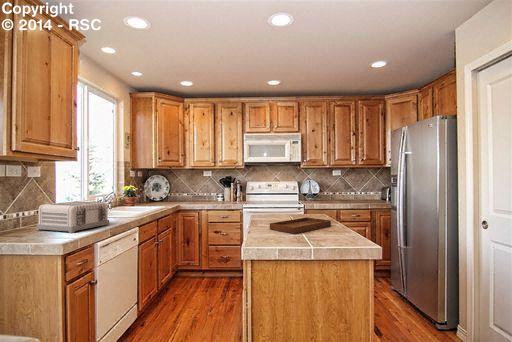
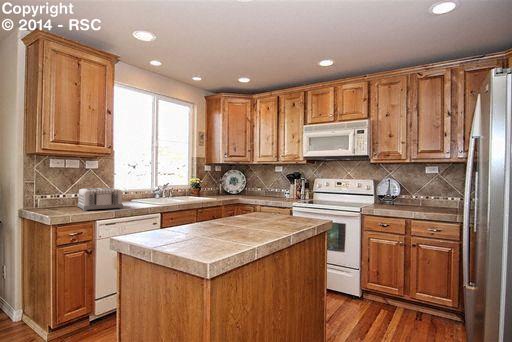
tray: present [270,207,331,234] -> none [202,204,274,232]

